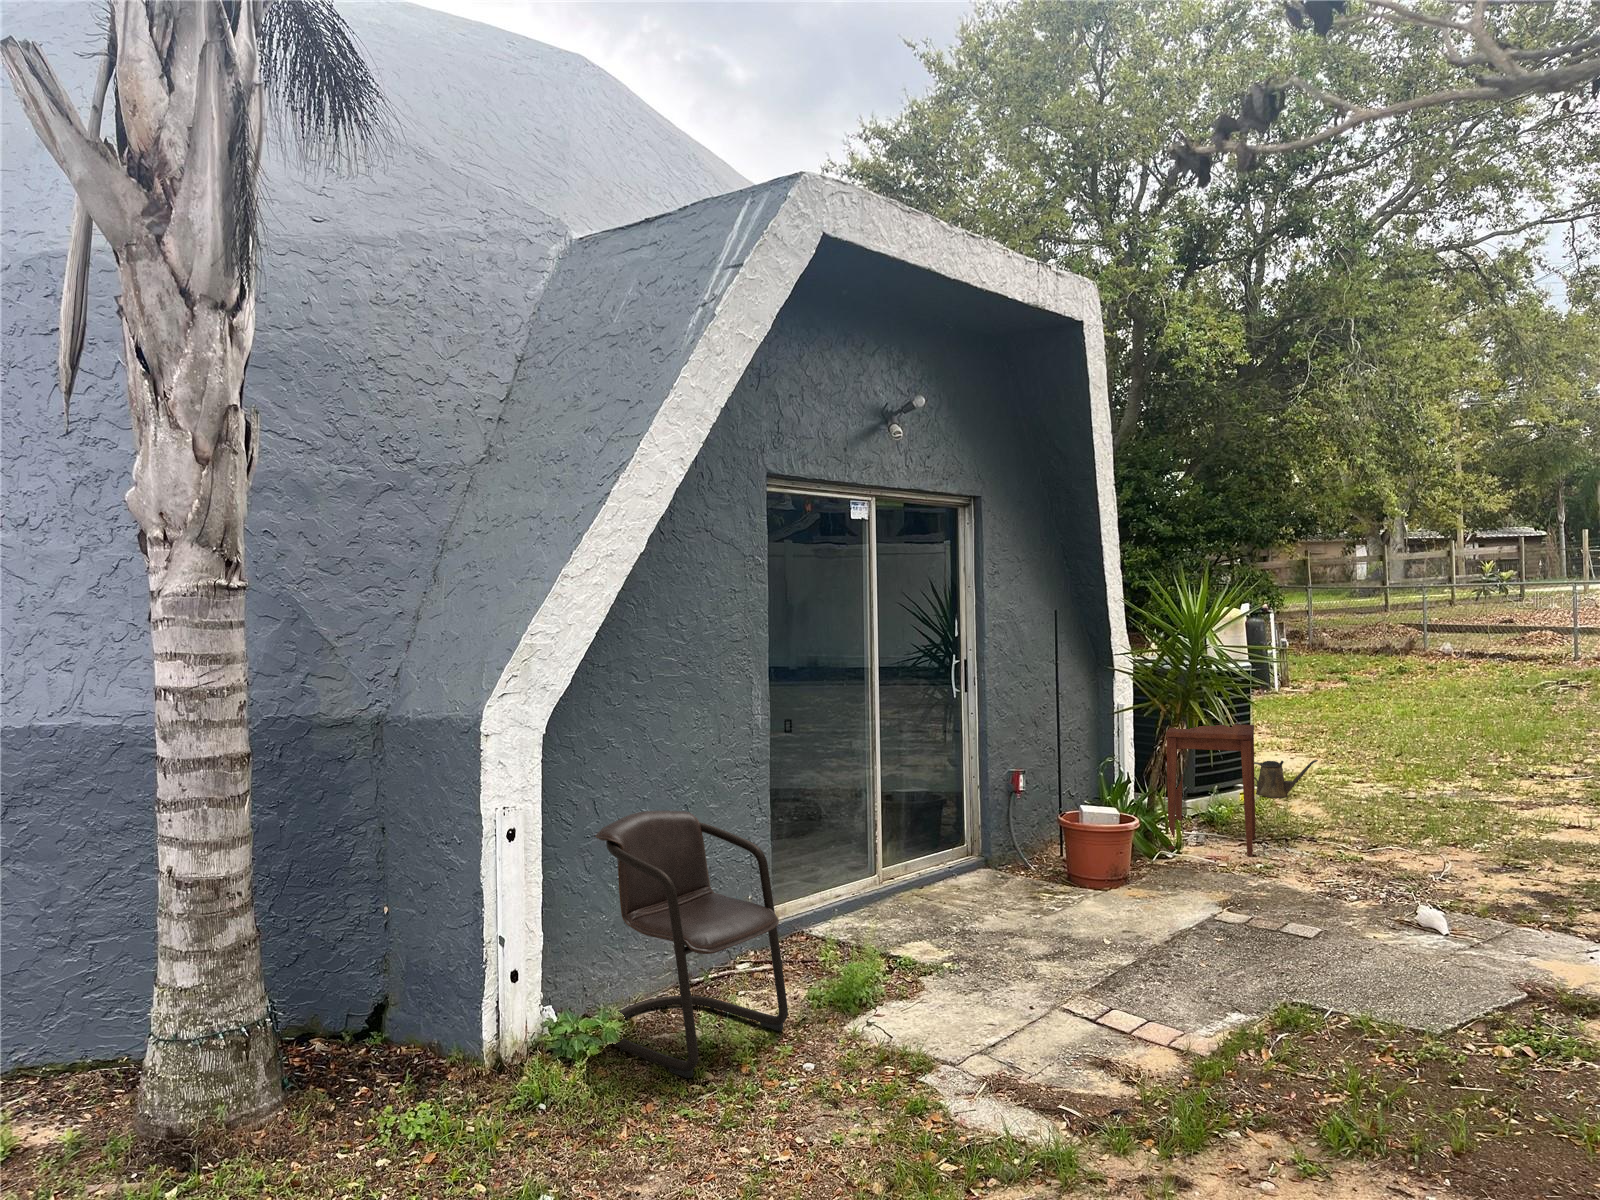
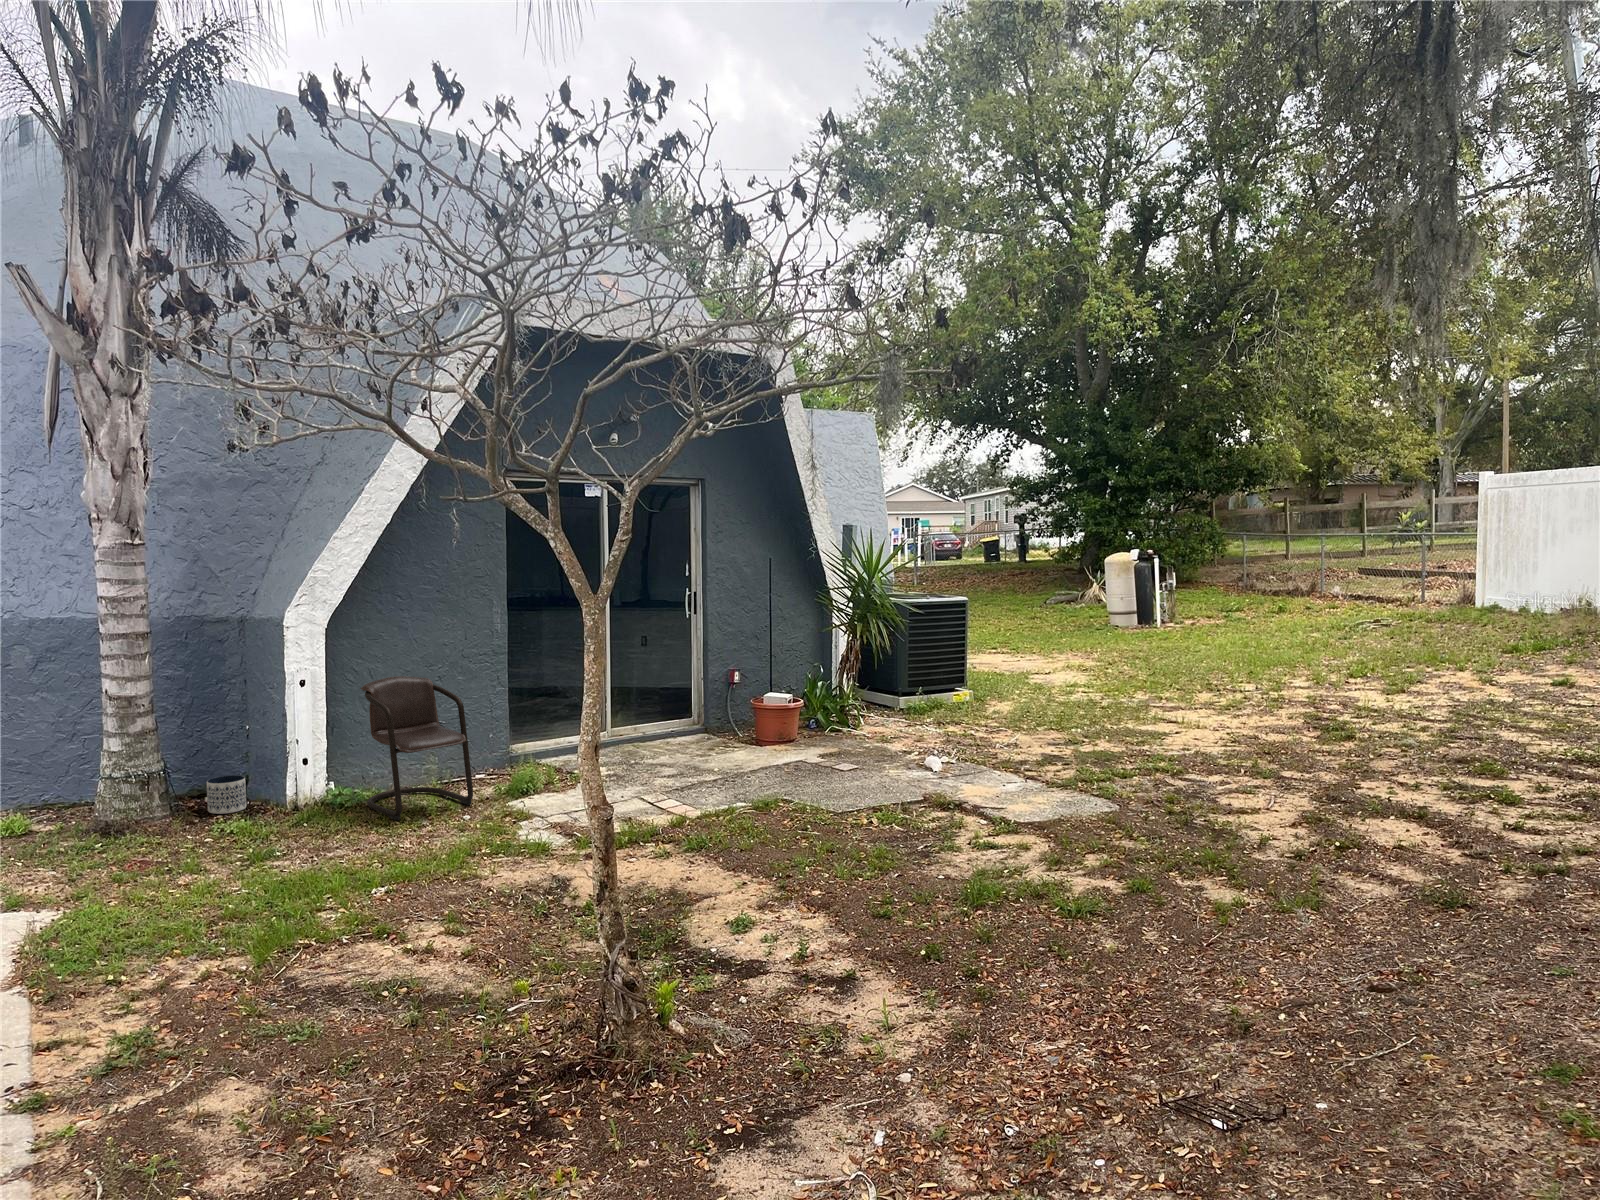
side table: present [1166,724,1255,856] -> none [848,640,922,735]
watering can: present [1254,760,1318,798] -> none [970,673,1016,701]
planter: none [329,999,397,1078] -> present [207,775,246,814]

